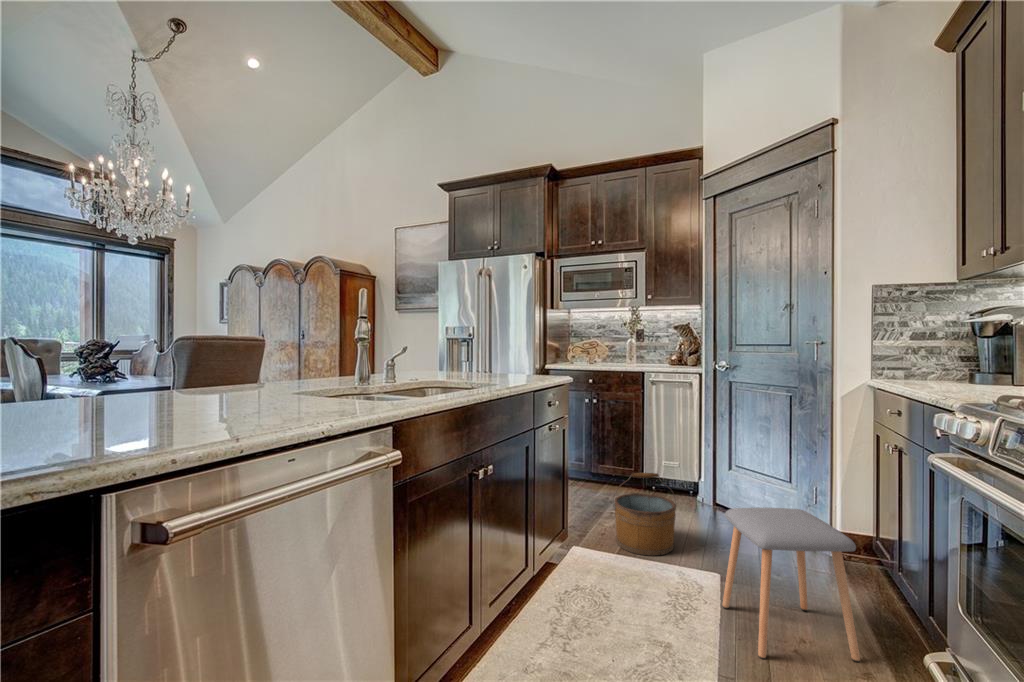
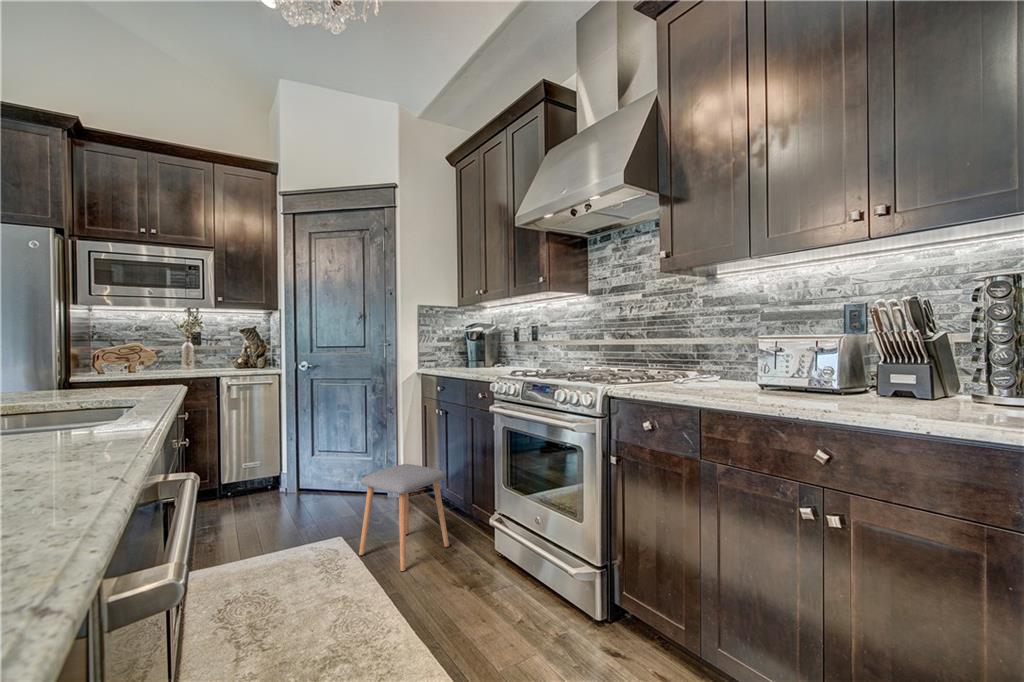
bucket: present [613,473,676,556] -> none [229,471,294,554]

